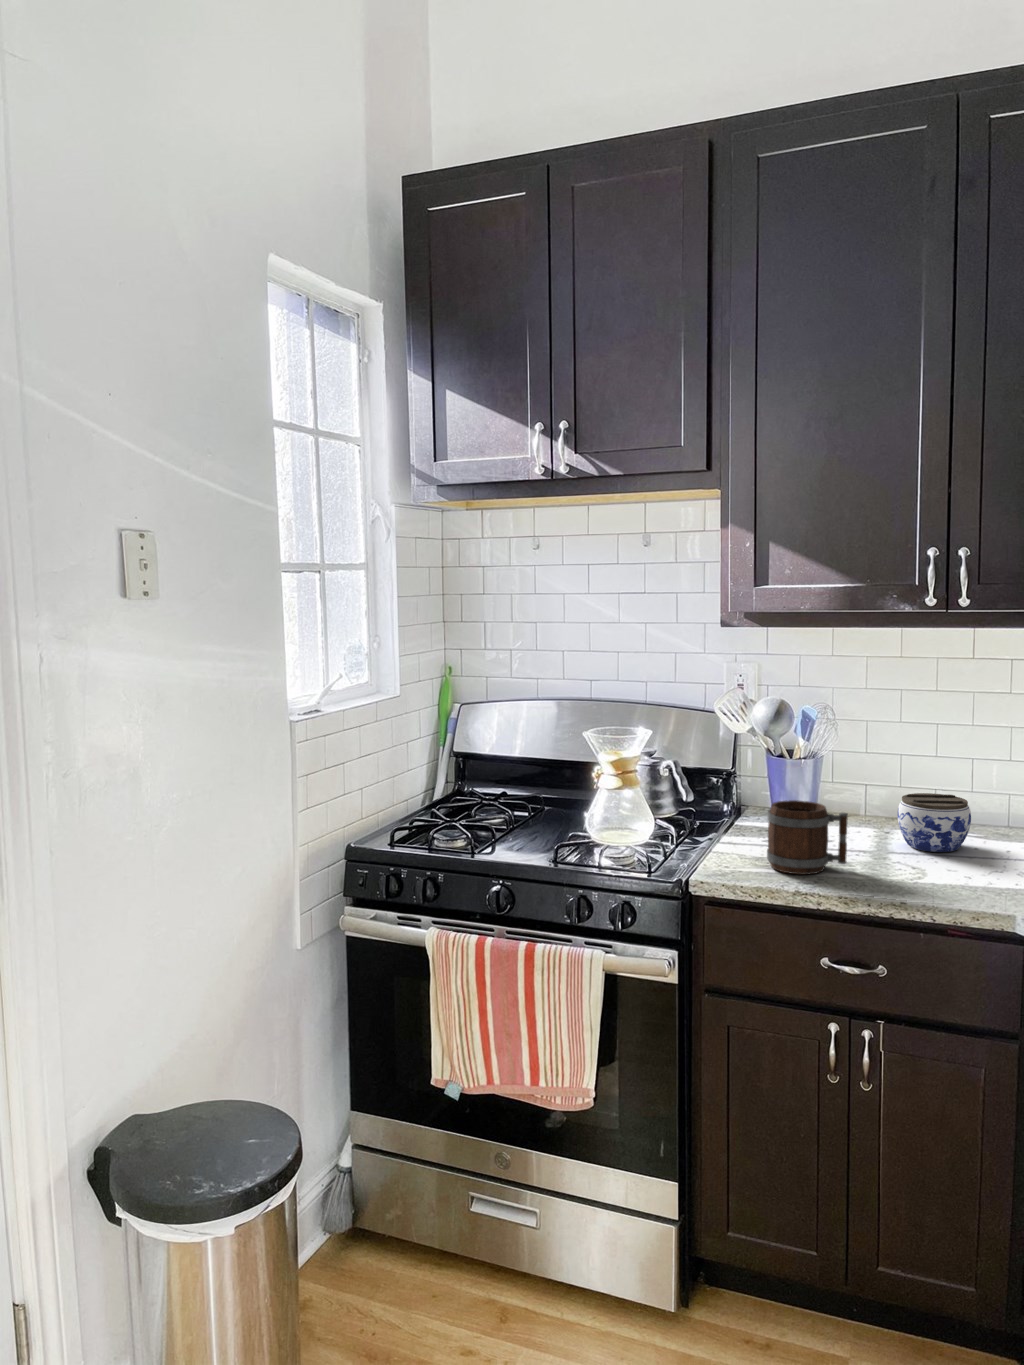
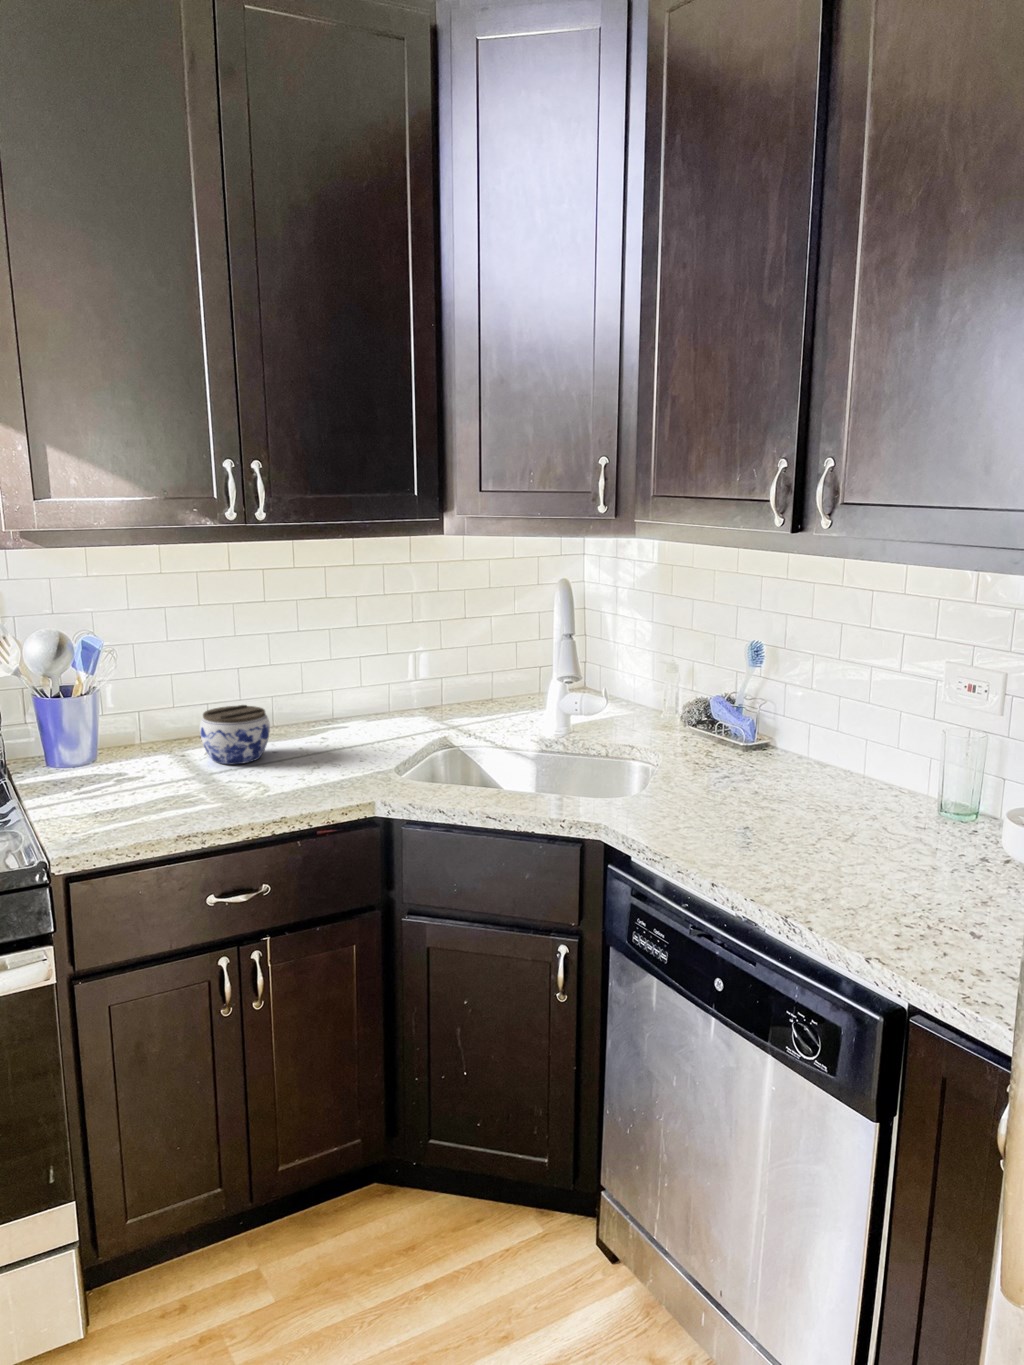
mug: present [767,800,848,874] -> none [108,739,195,821]

